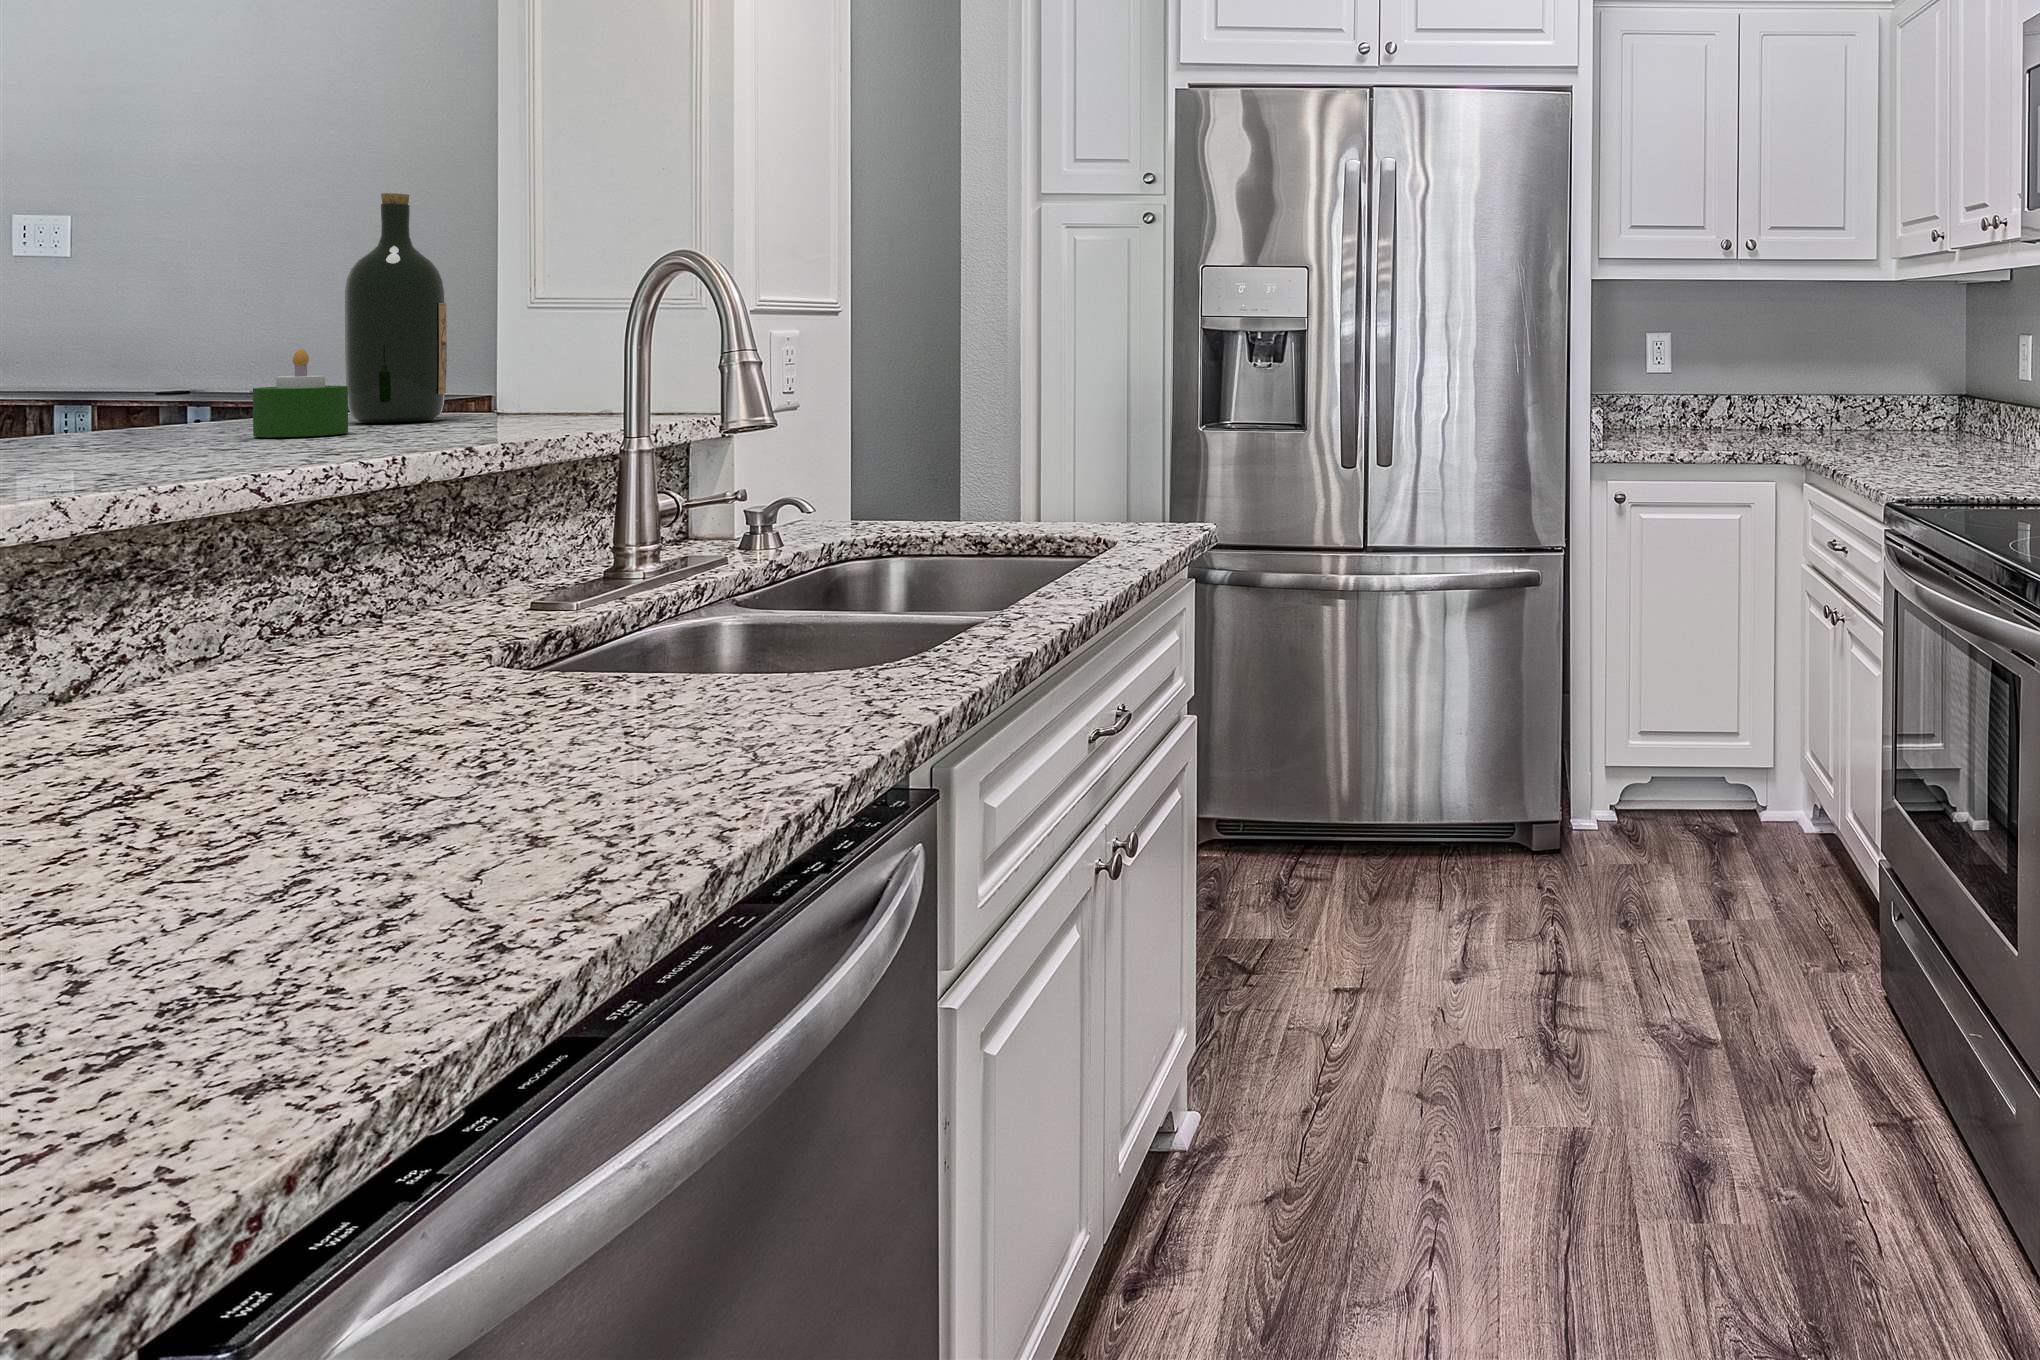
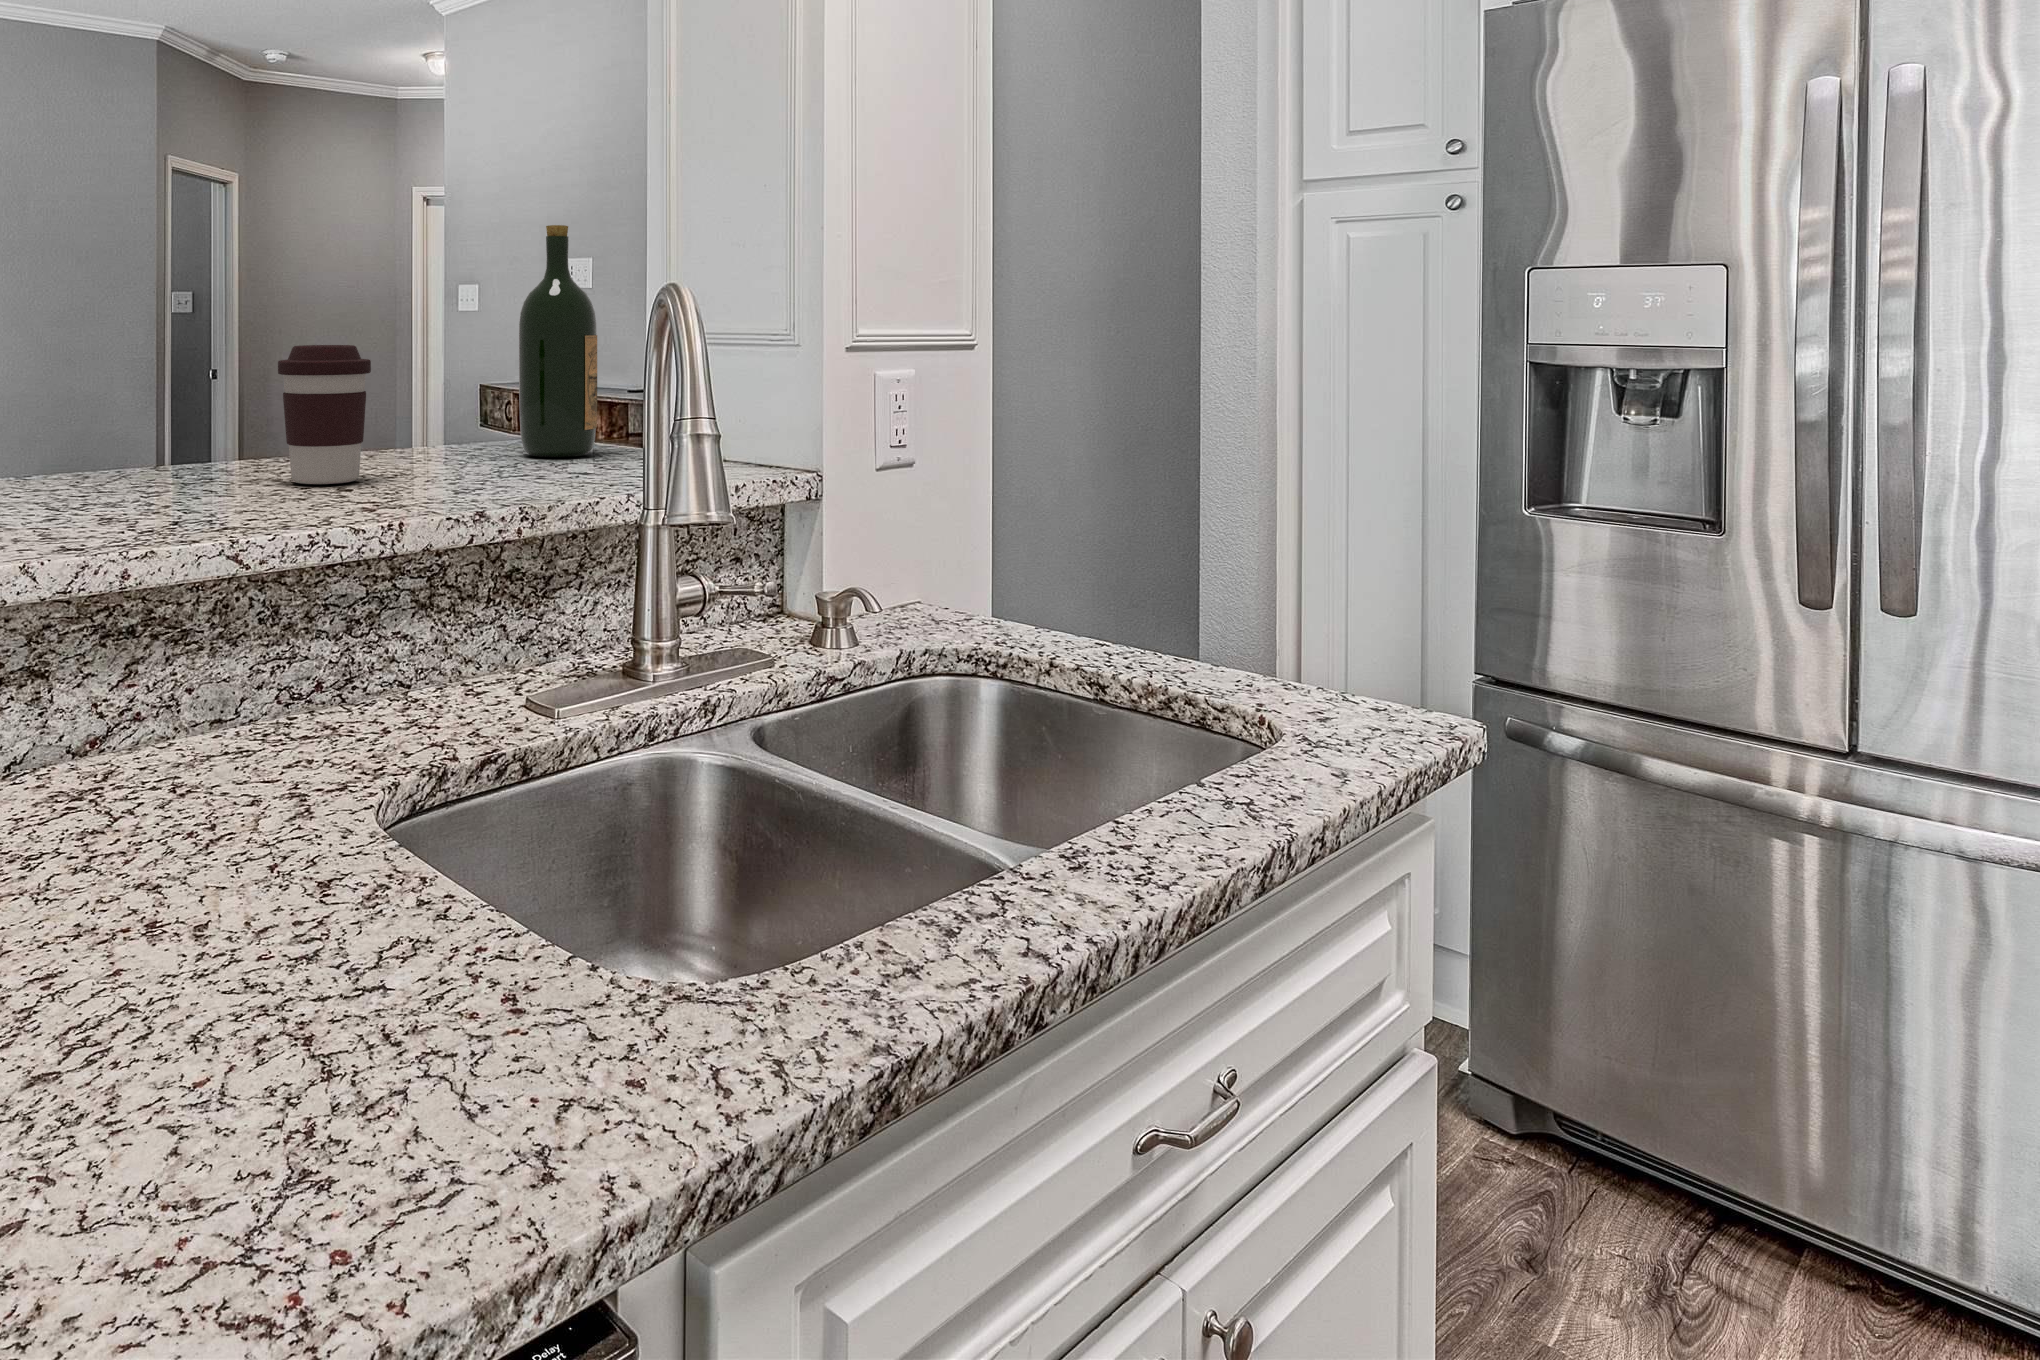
coffee cup: none [100,305,233,450] -> present [278,345,371,484]
candle: present [253,349,348,437] -> none [413,385,484,473]

